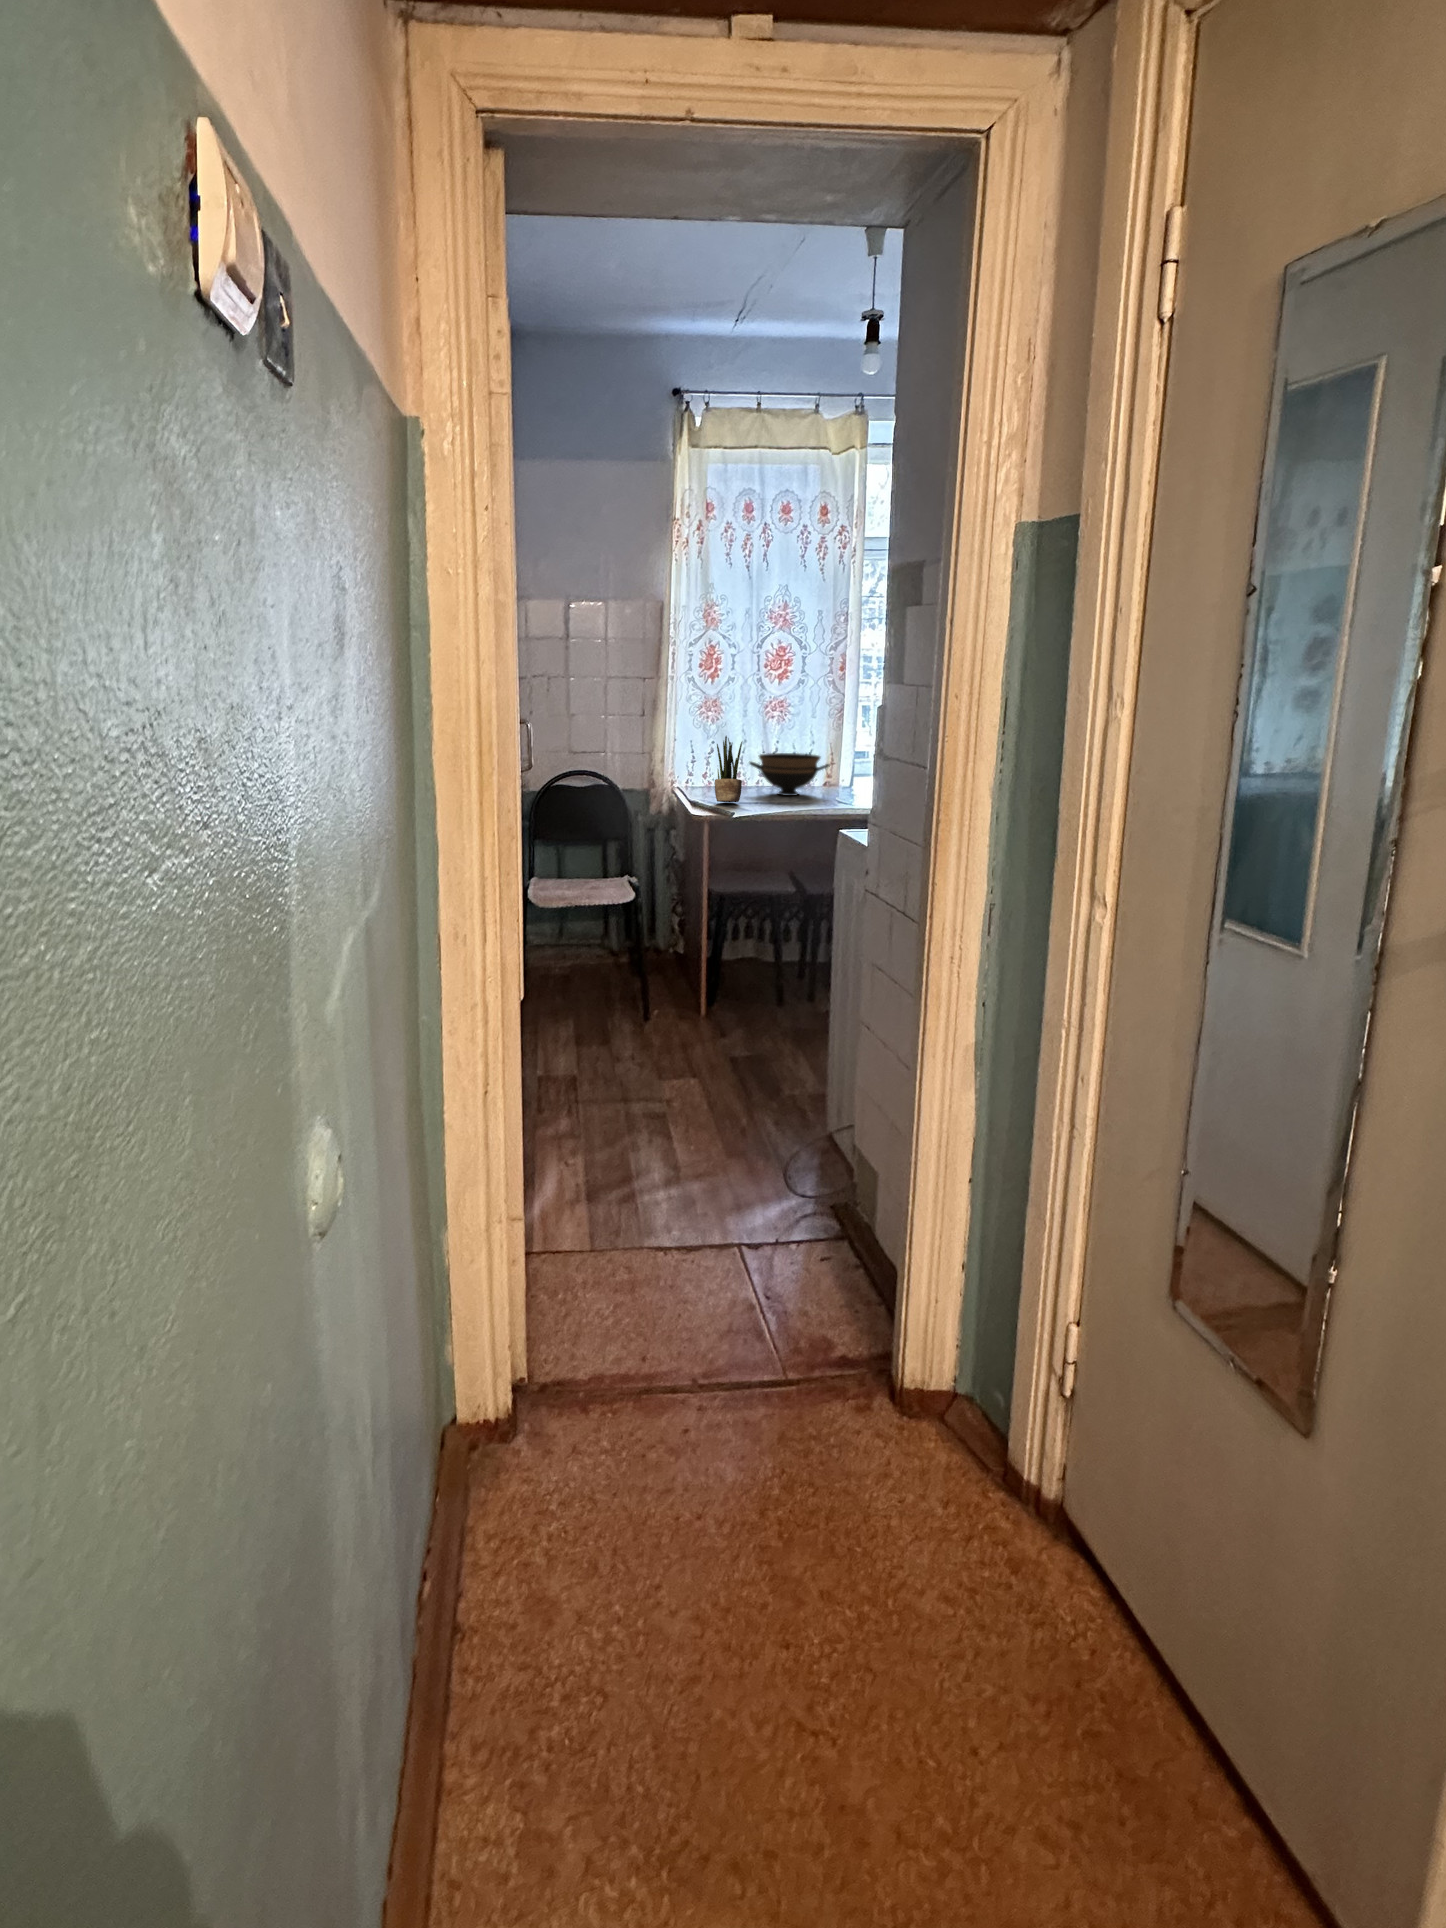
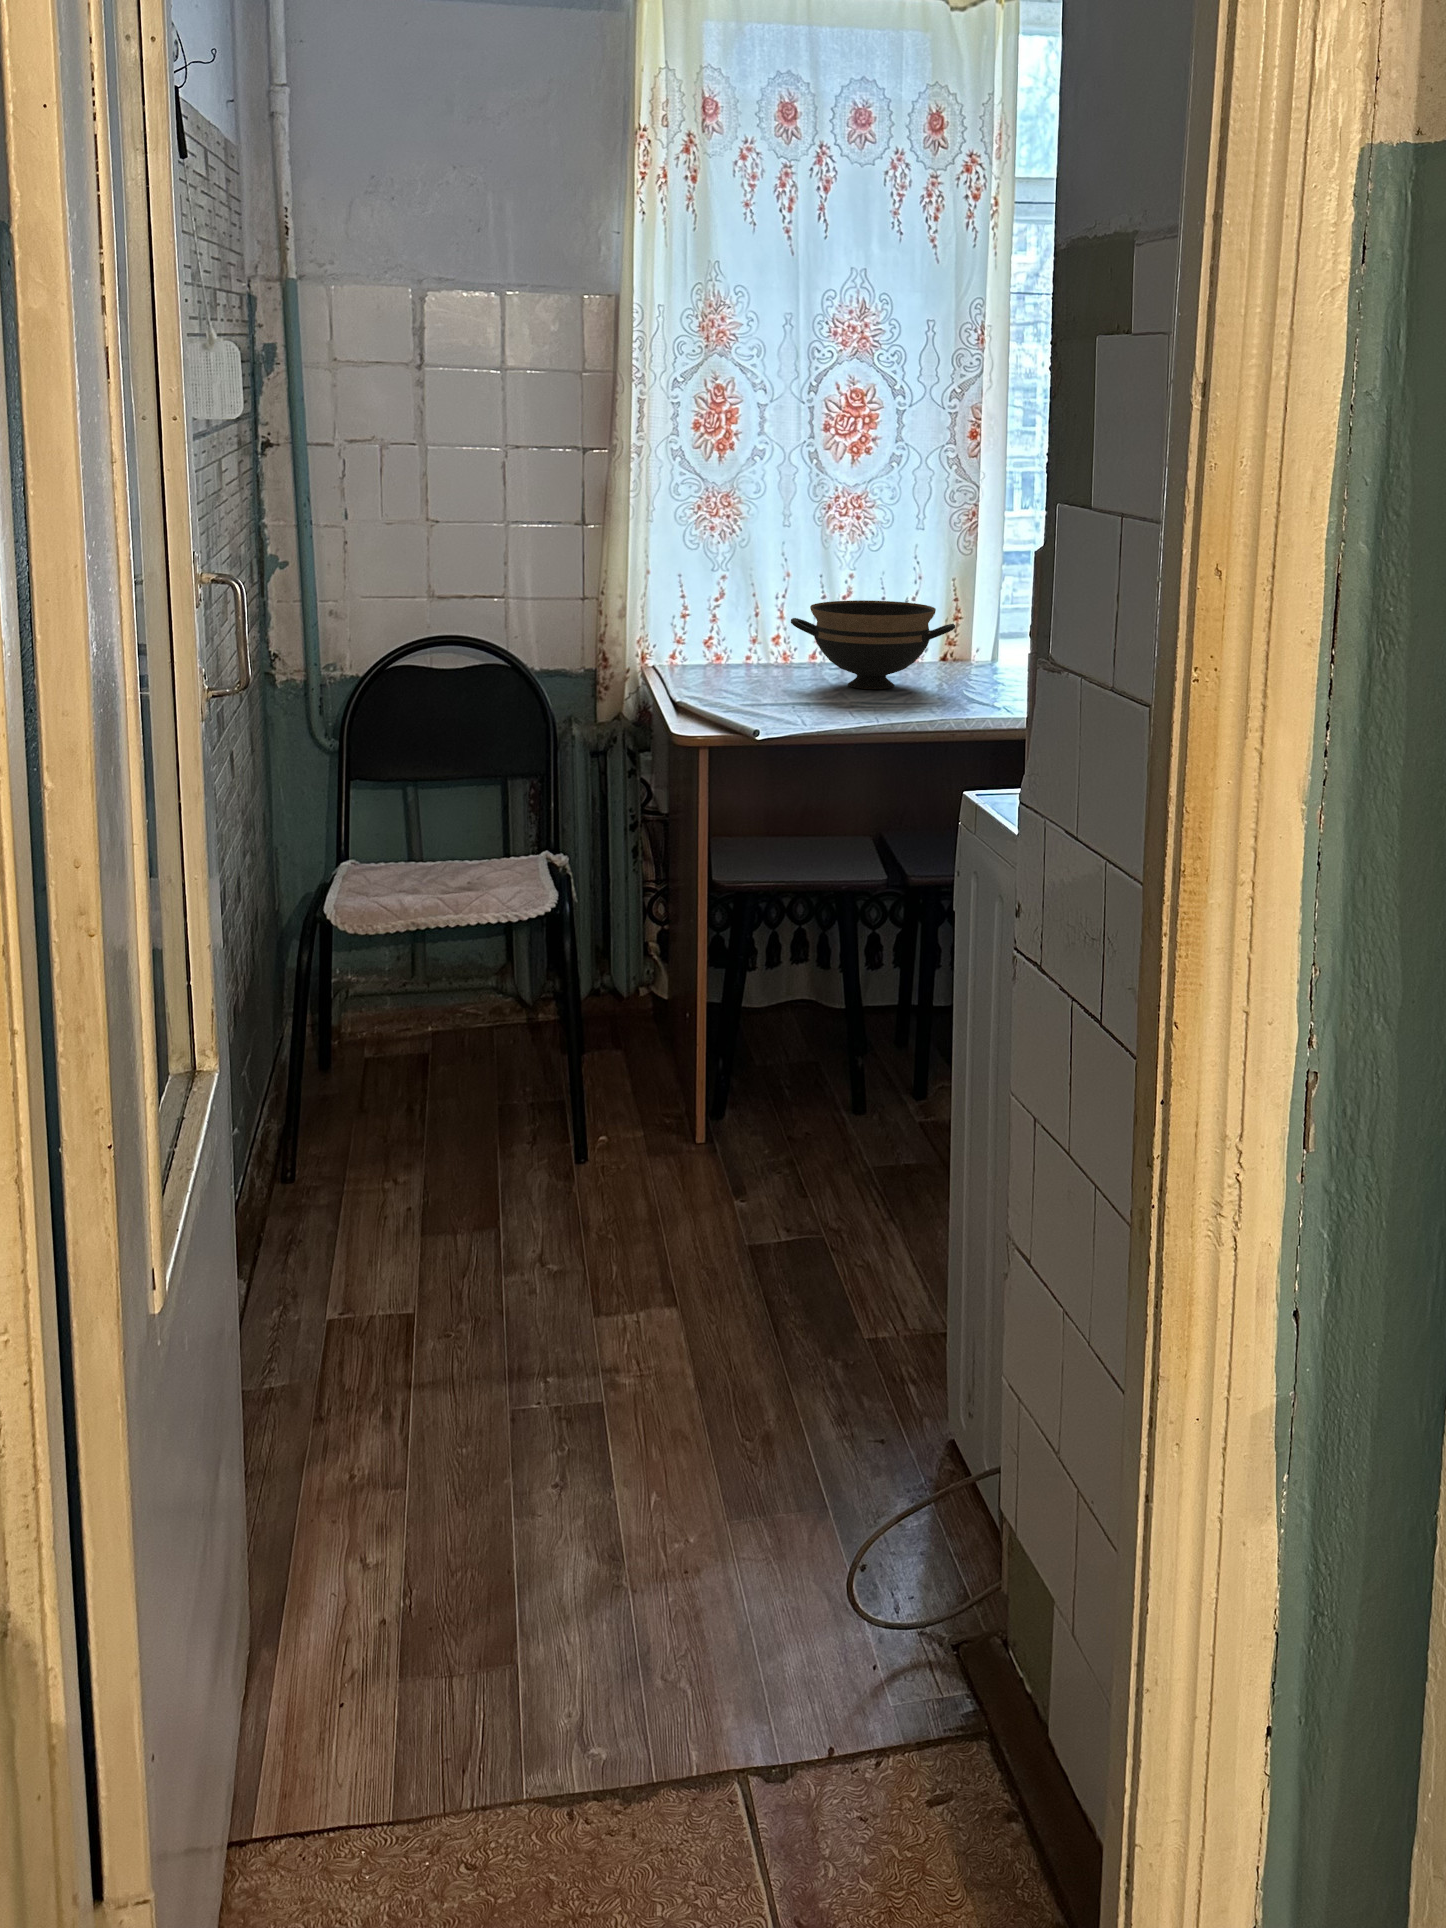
potted plant: present [715,736,742,802] -> none [719,567,775,705]

